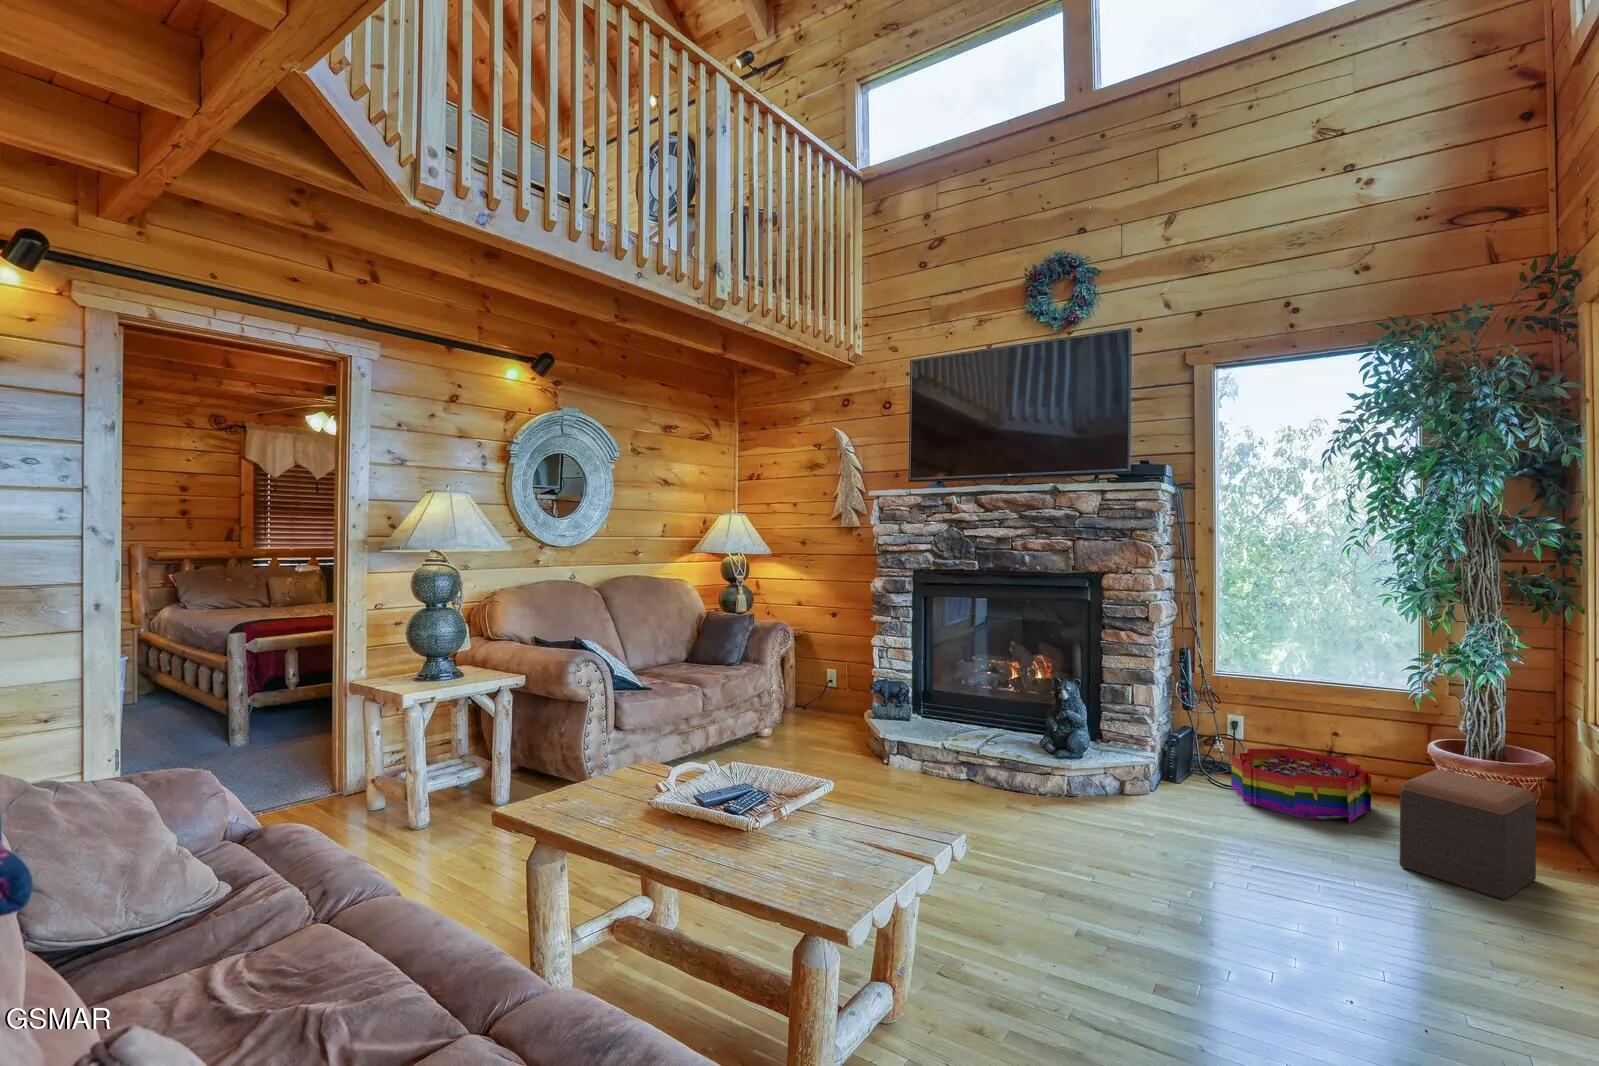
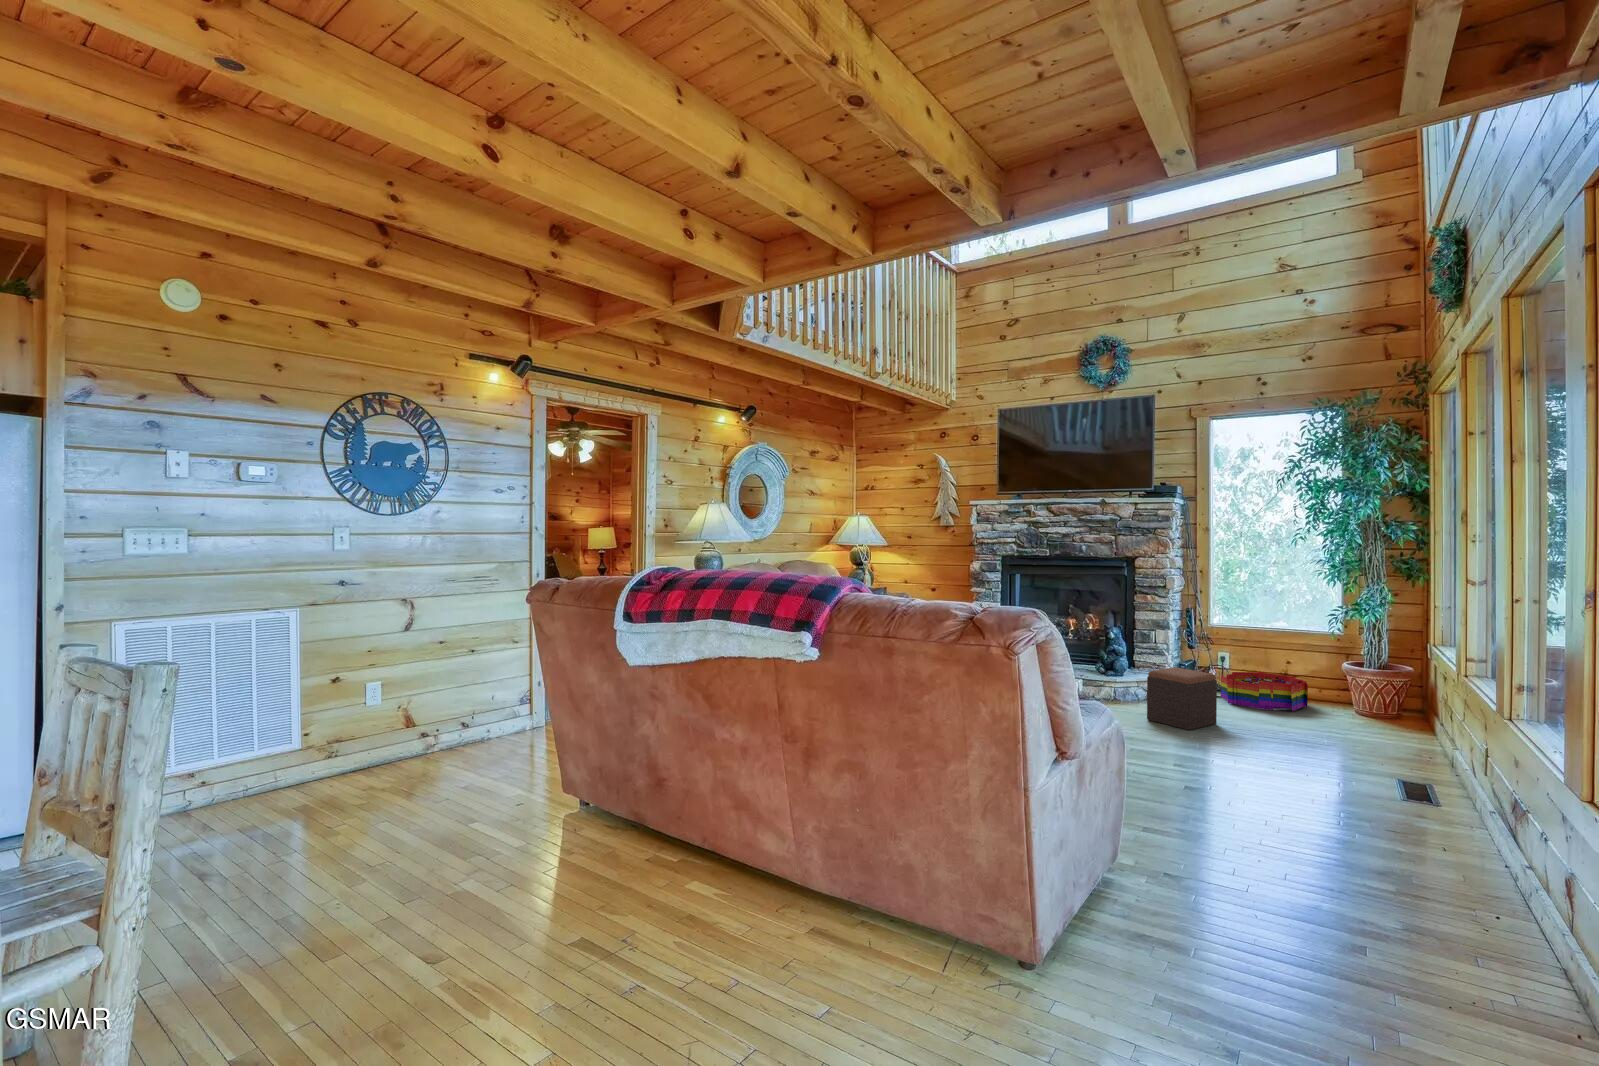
footstool: present [1400,769,1536,900] -> present [1147,667,1217,730]

